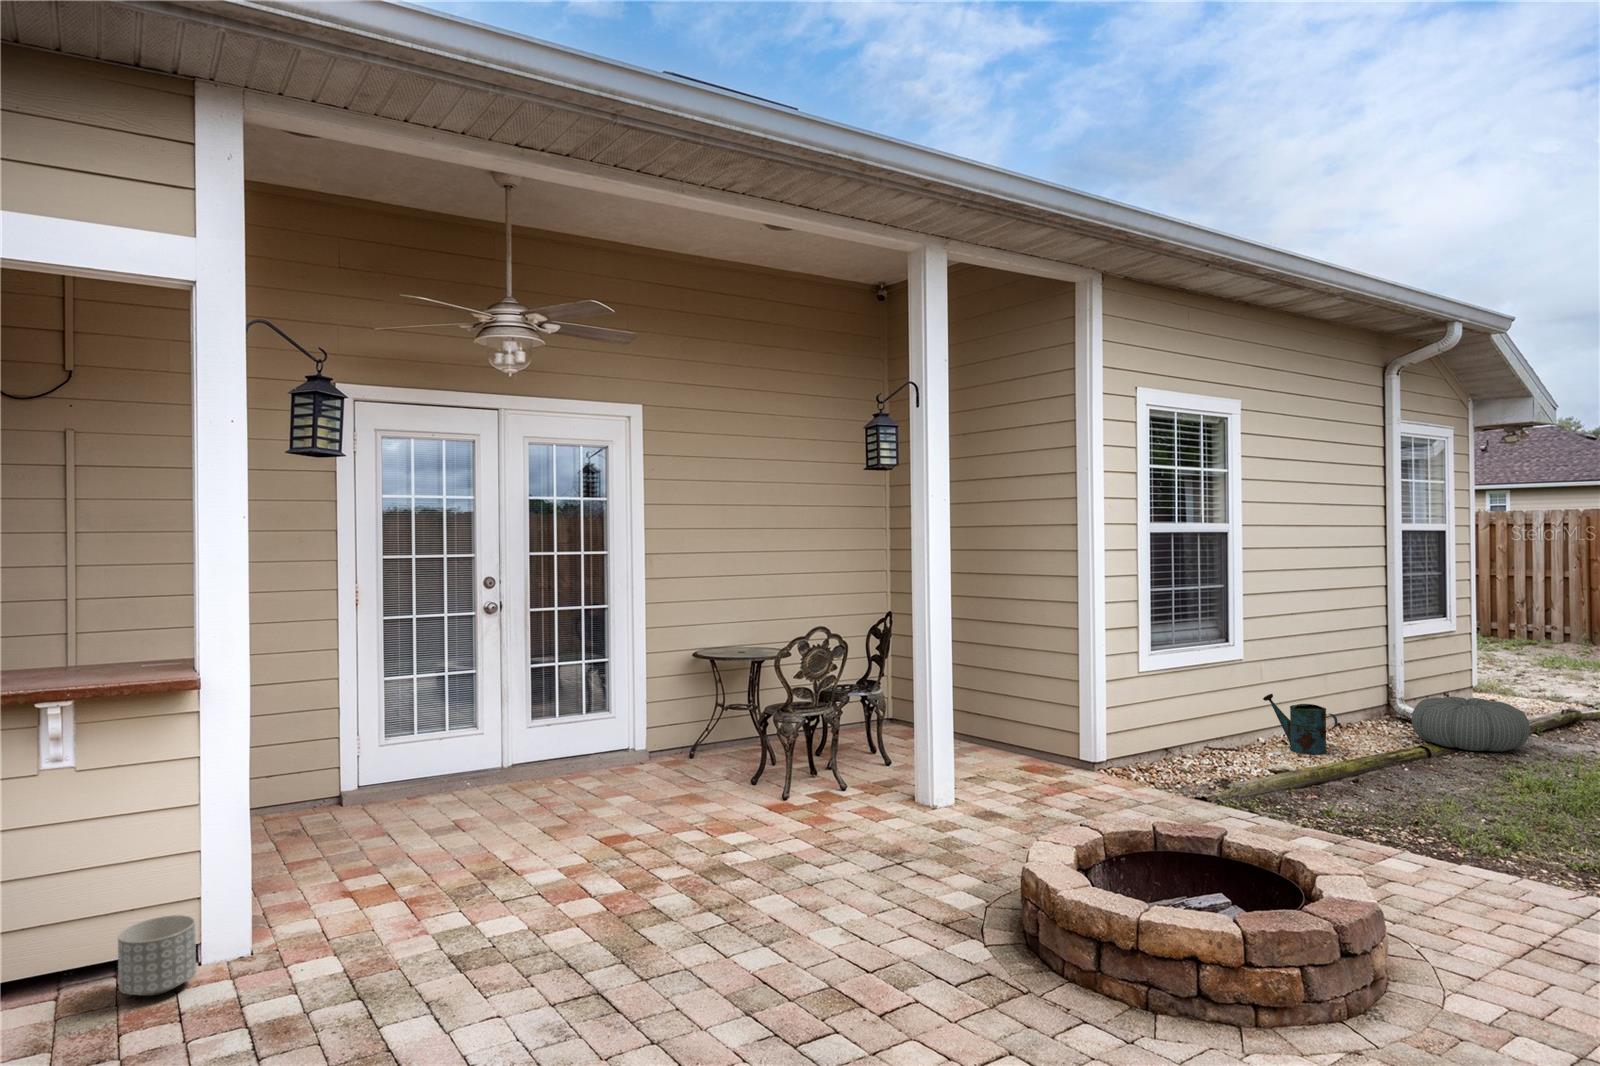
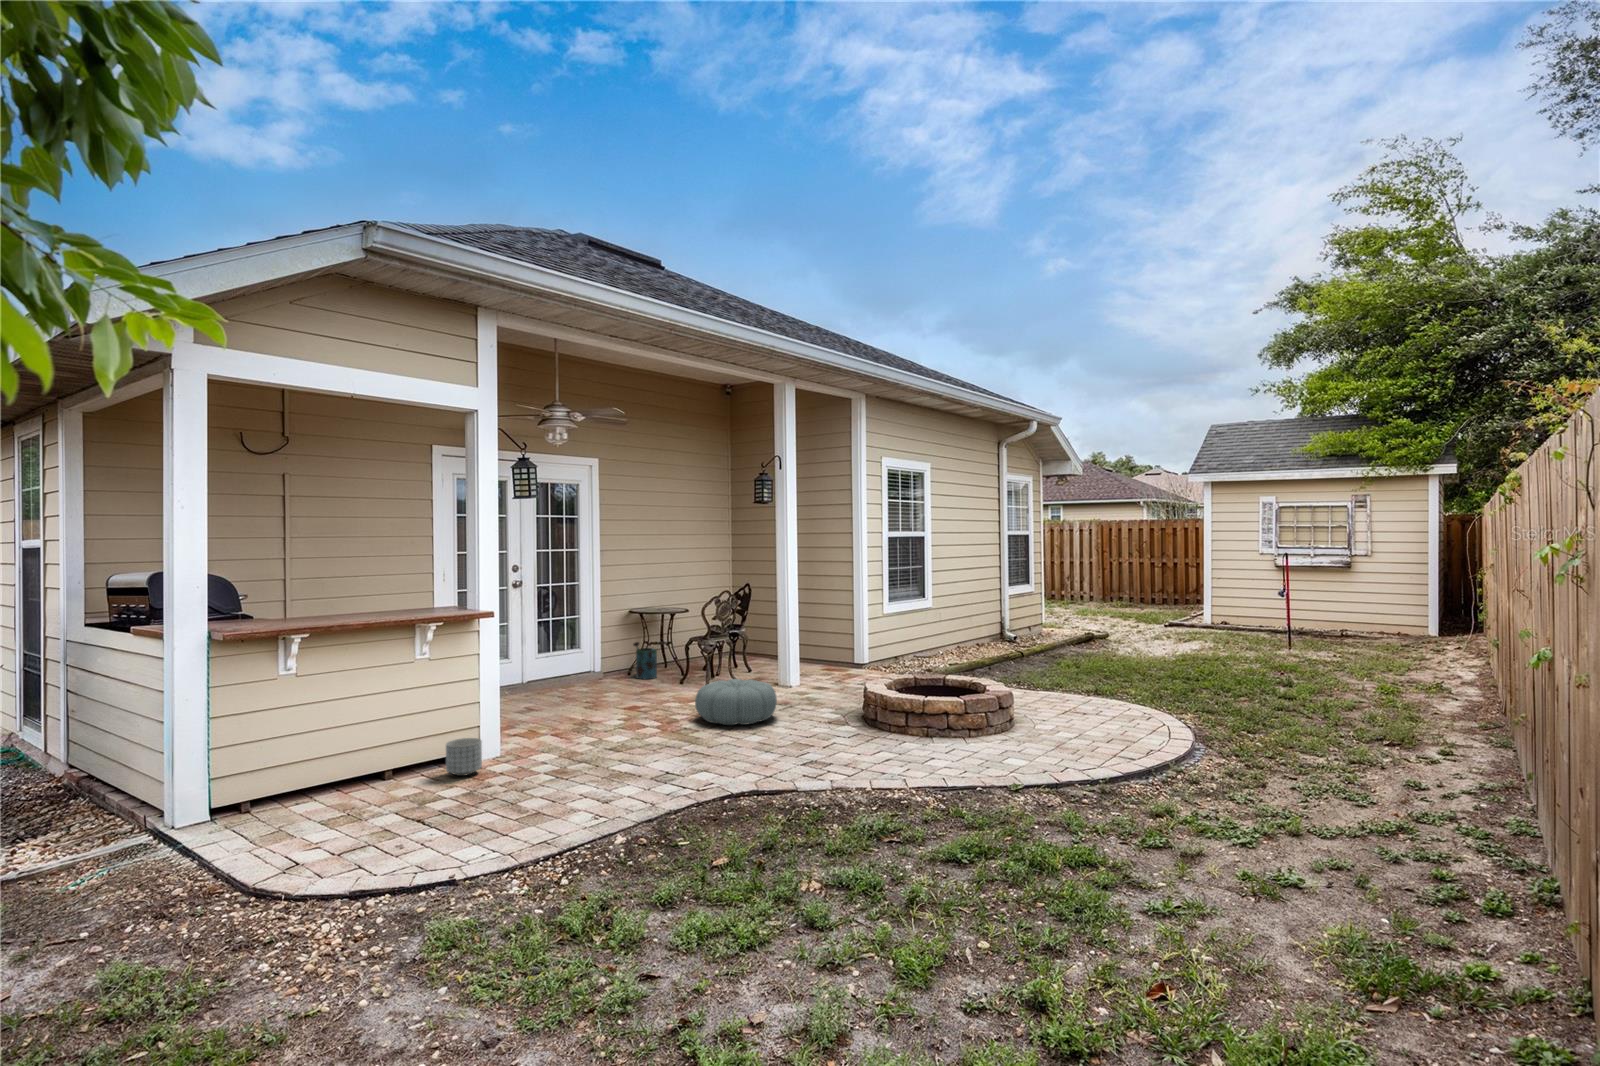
watering can: present [1263,694,1338,755] -> present [633,642,657,679]
pouf: present [1412,697,1530,752] -> present [695,679,777,725]

